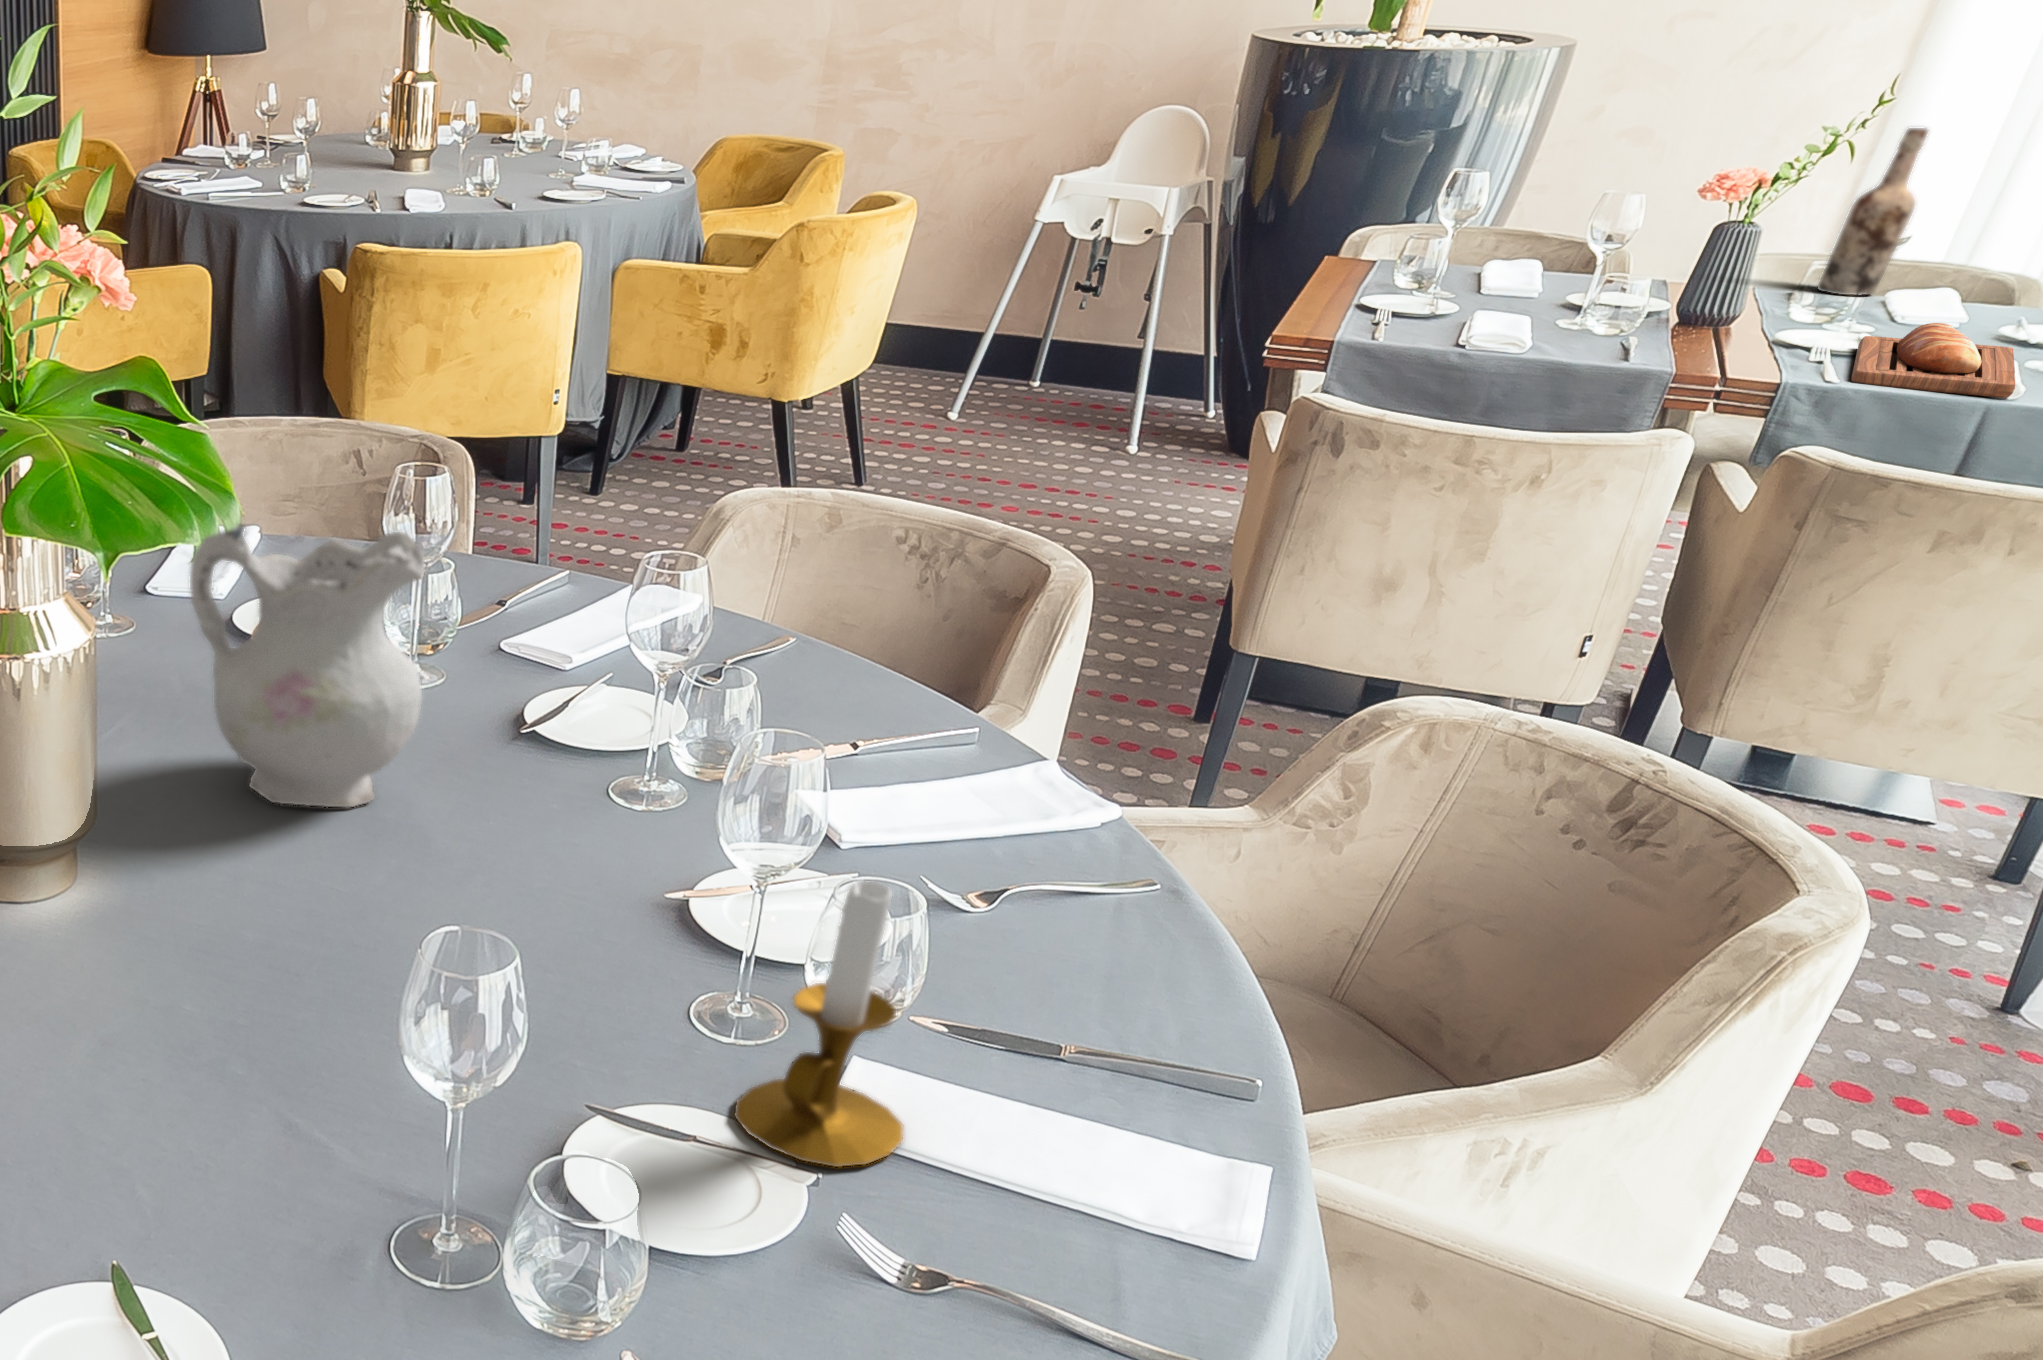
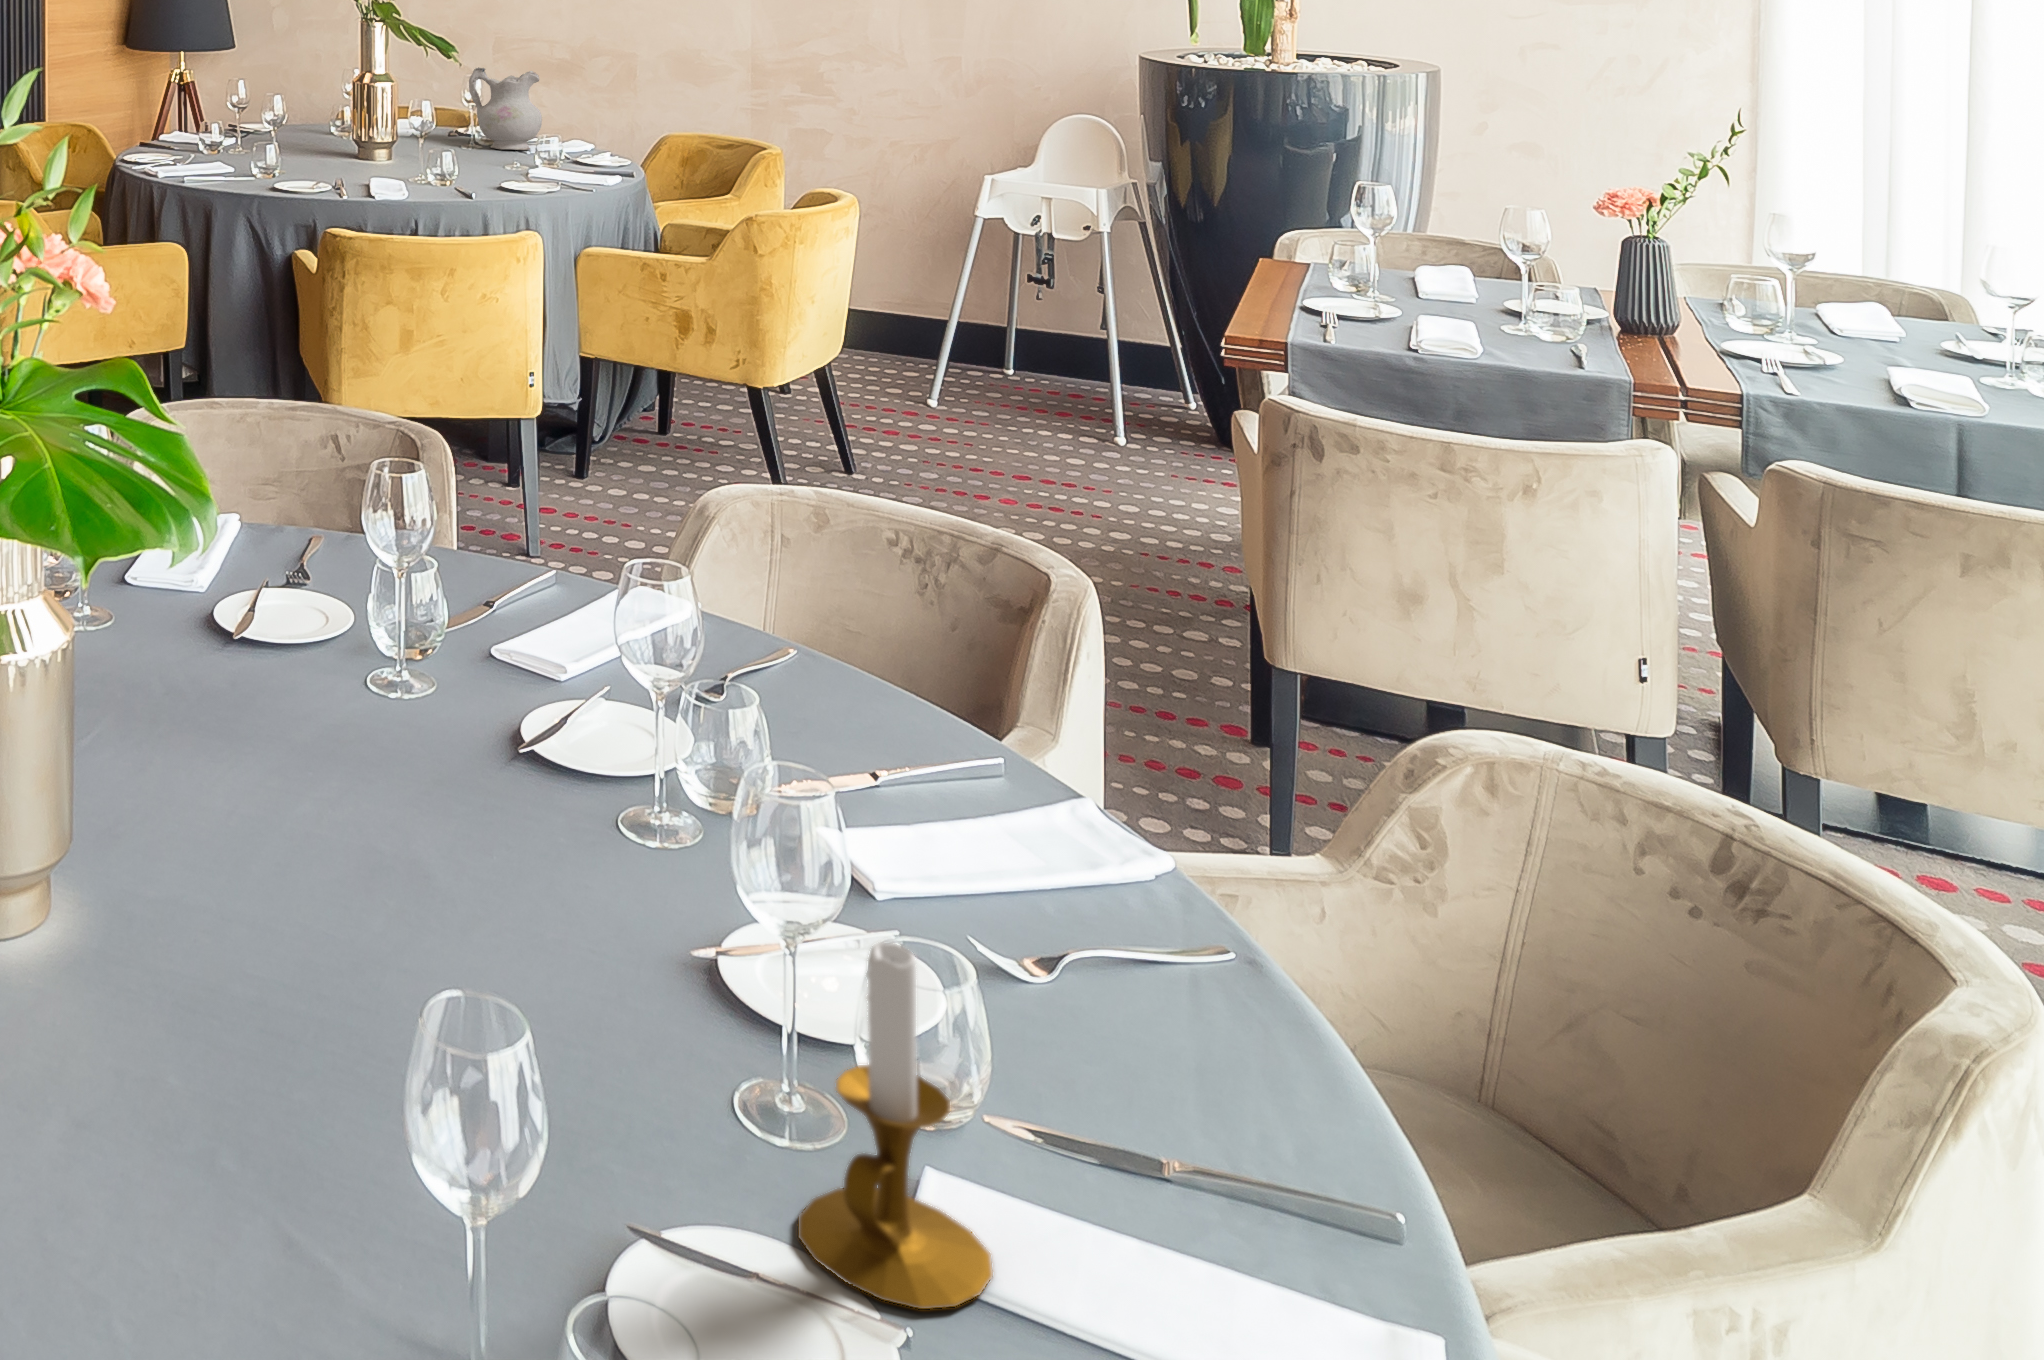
wine bottle: present [1818,128,1928,295] -> none [1748,167,1807,315]
bread loaf: present [1851,323,2015,398] -> none [1805,348,1971,423]
ceramic pitcher: present [190,524,425,807] -> present [469,67,542,150]

